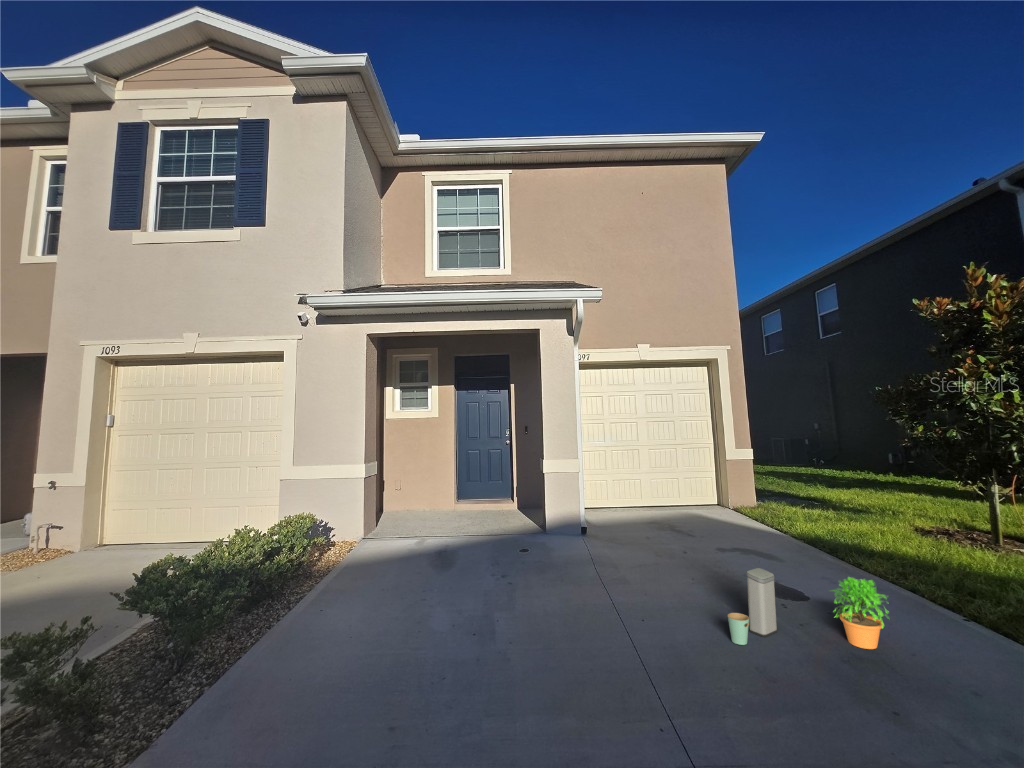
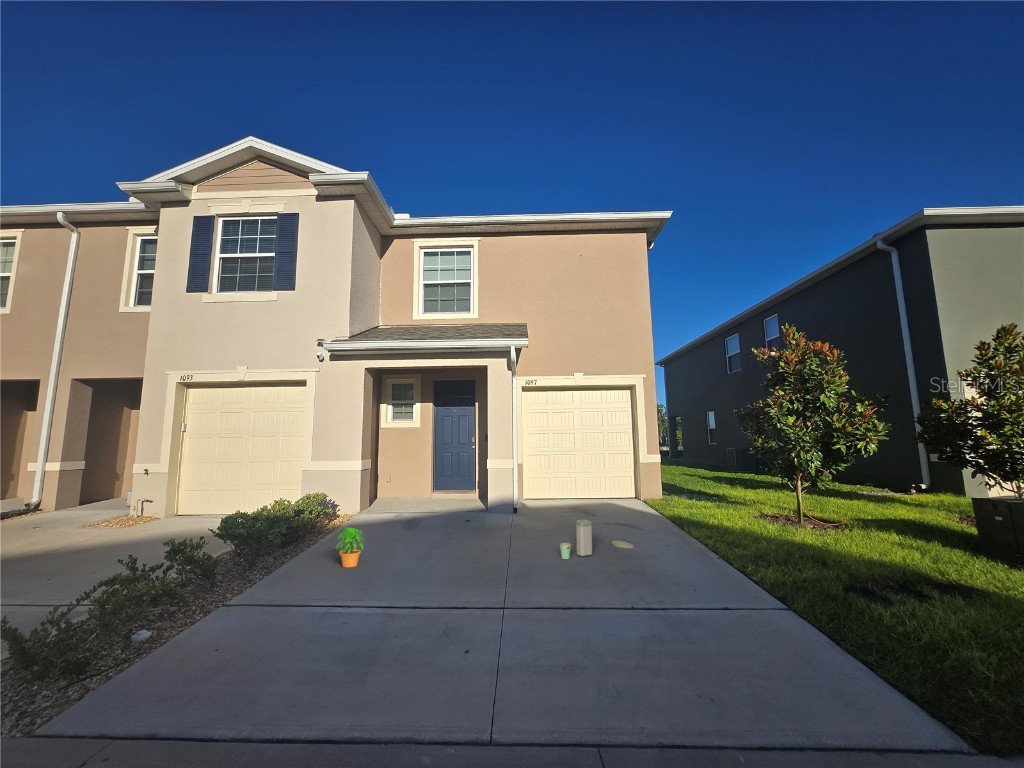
potted plant: present [834,577,887,649] -> present [336,528,363,567]

